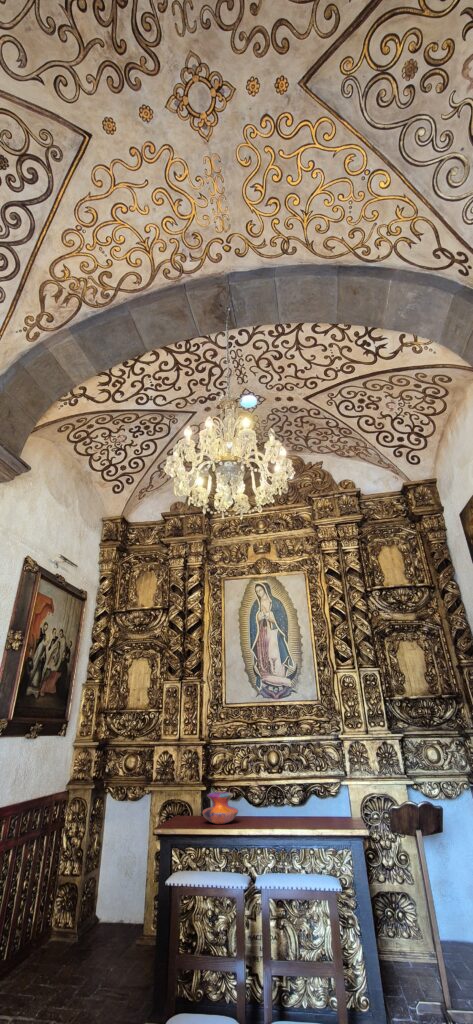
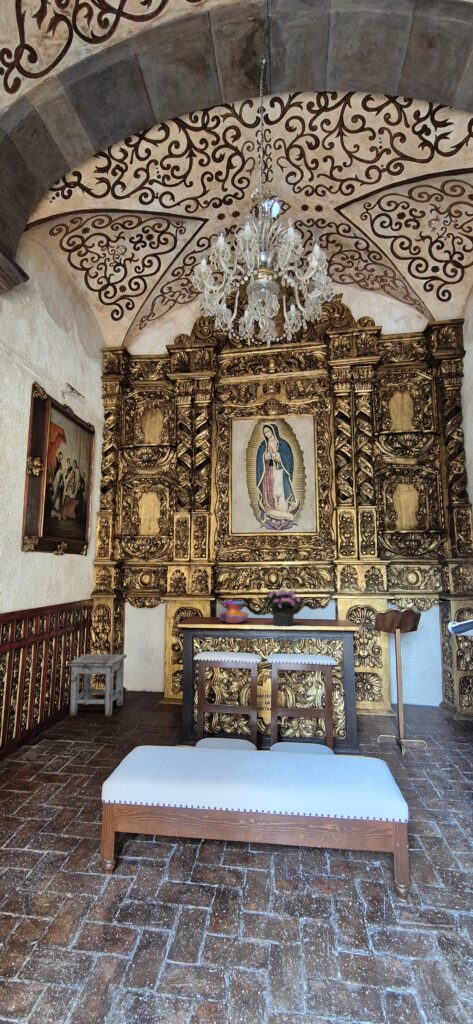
potted flower: none [253,773,301,828] -> present [264,587,301,626]
stool: none [18,867,100,967] -> present [69,654,127,716]

